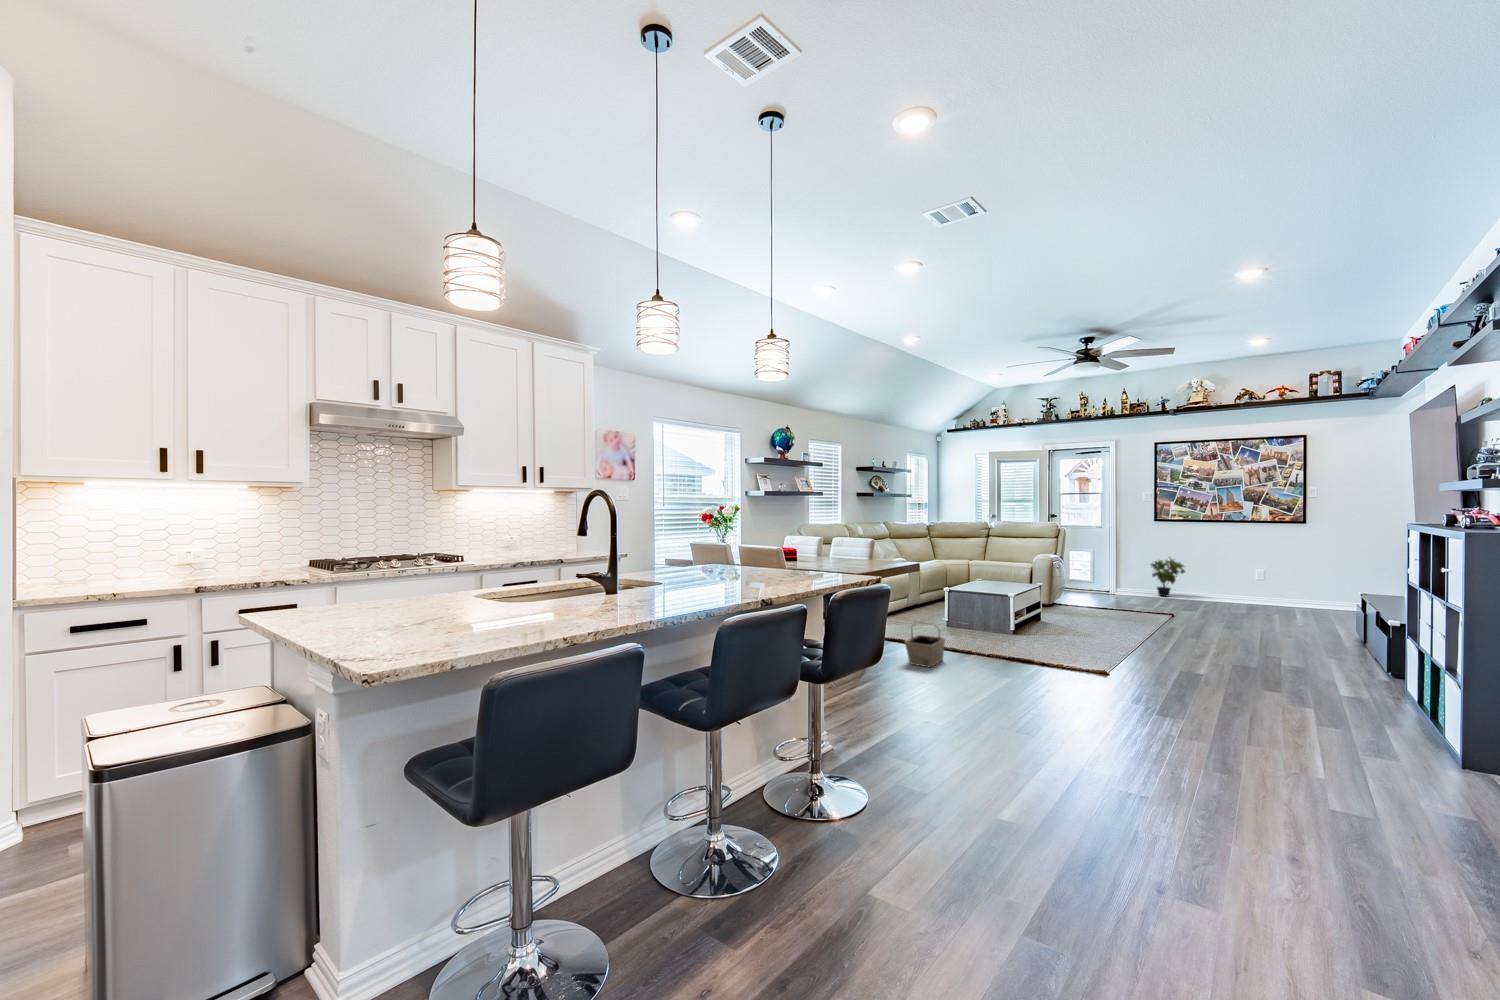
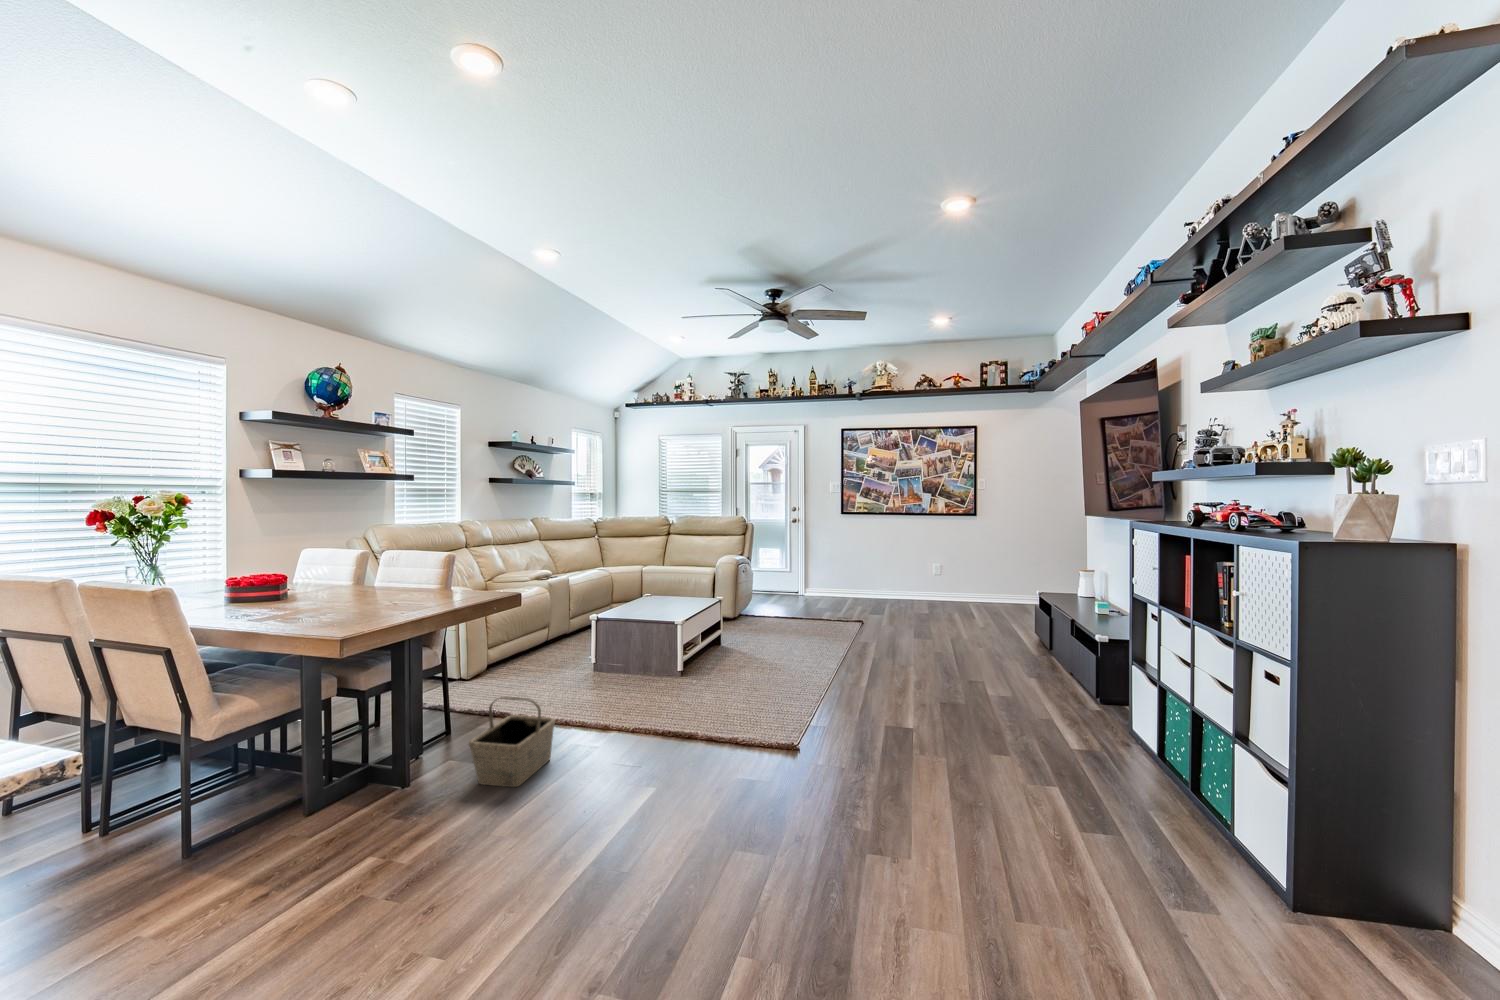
potted plant: present [1151,557,1185,596] -> none [837,554,871,598]

